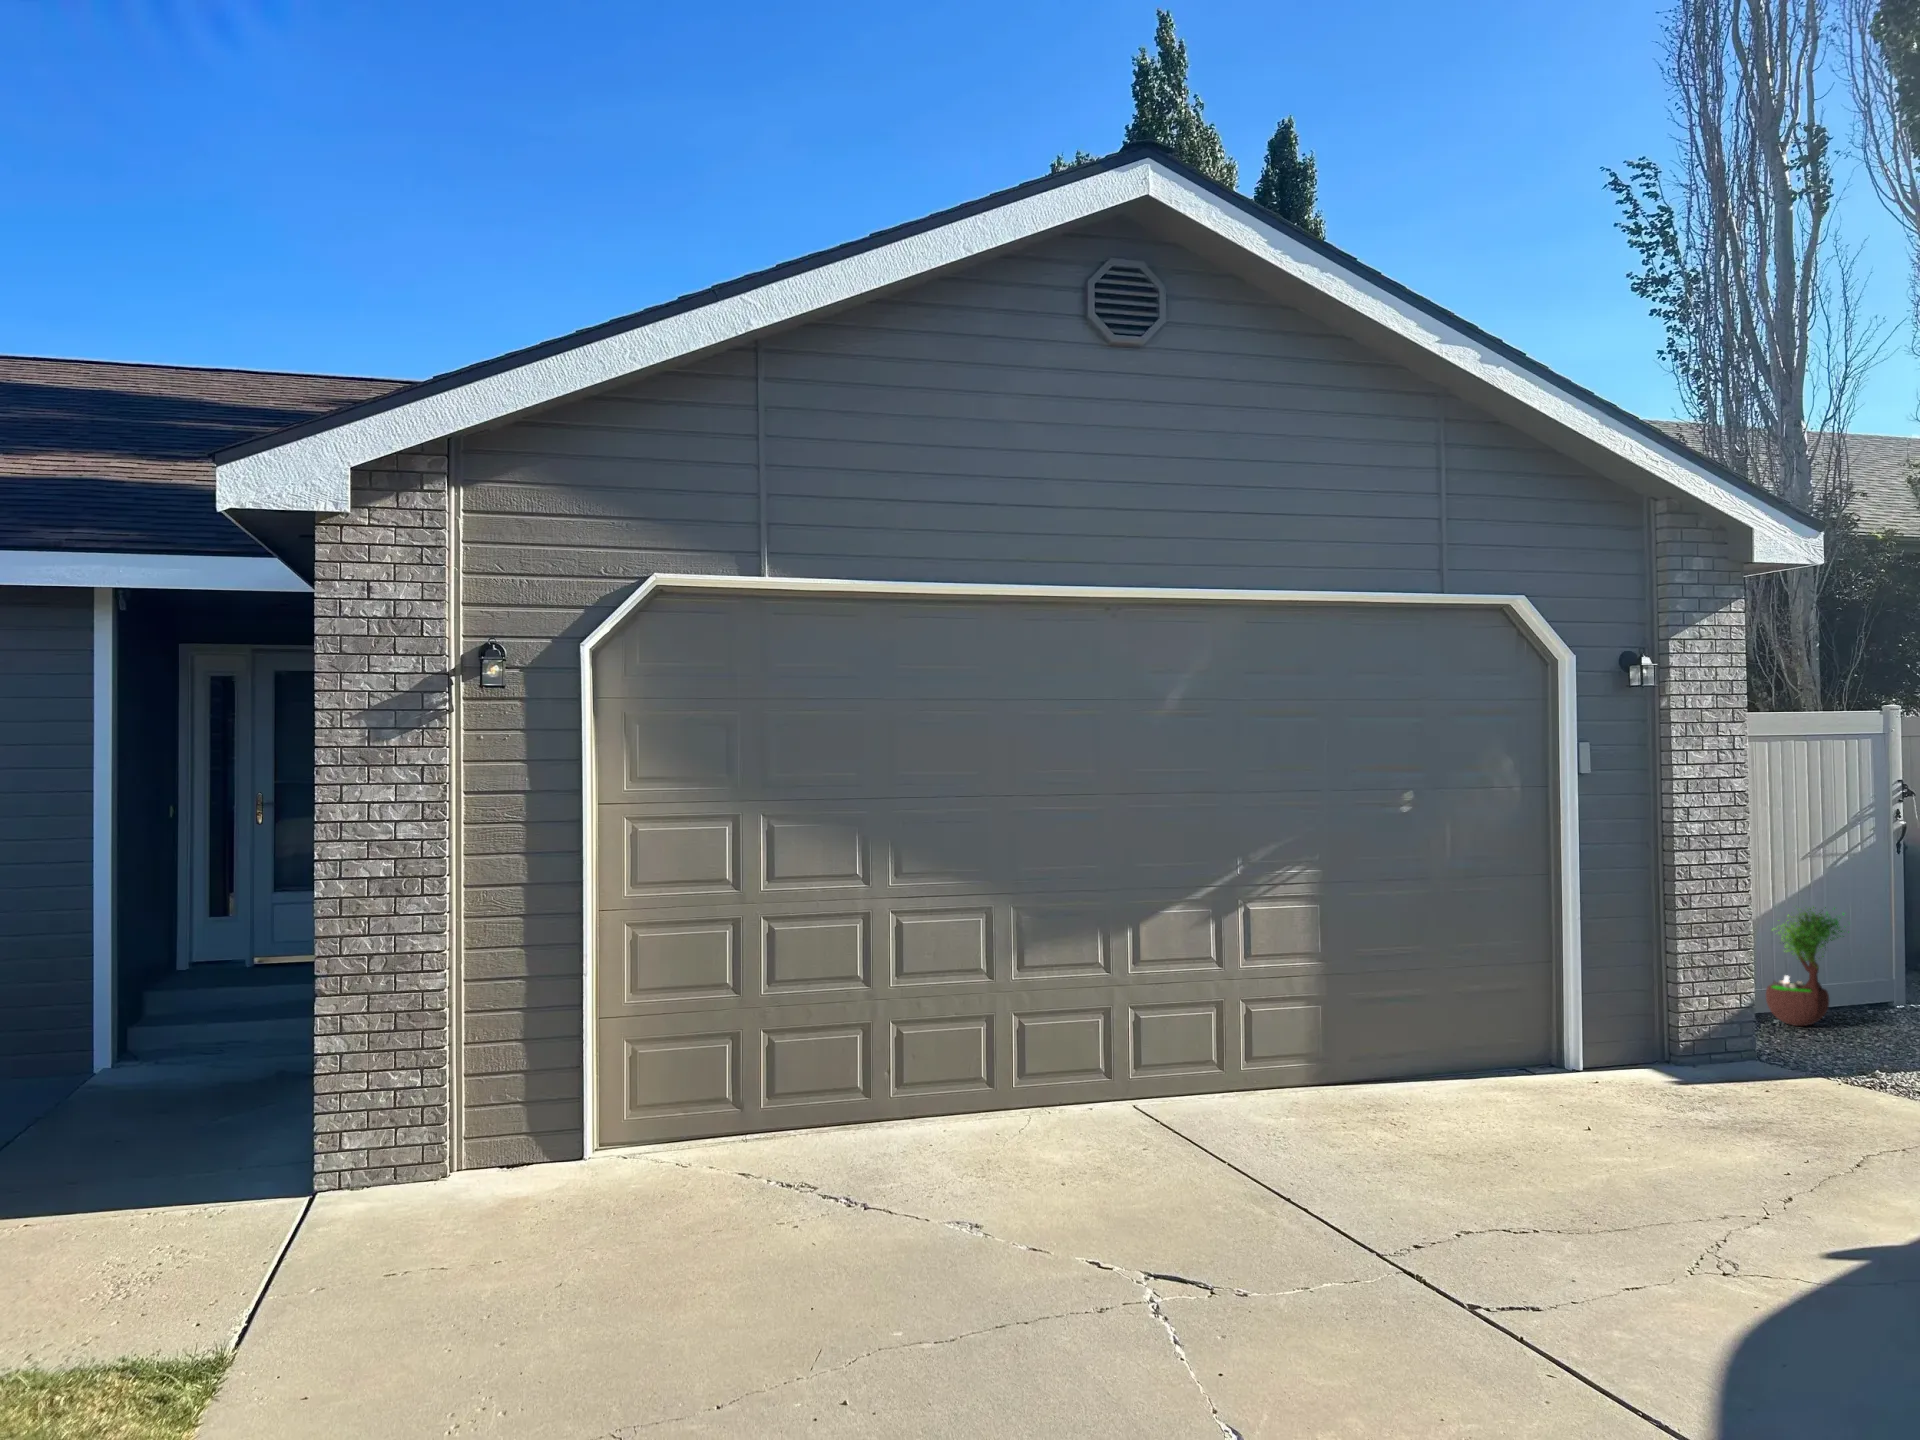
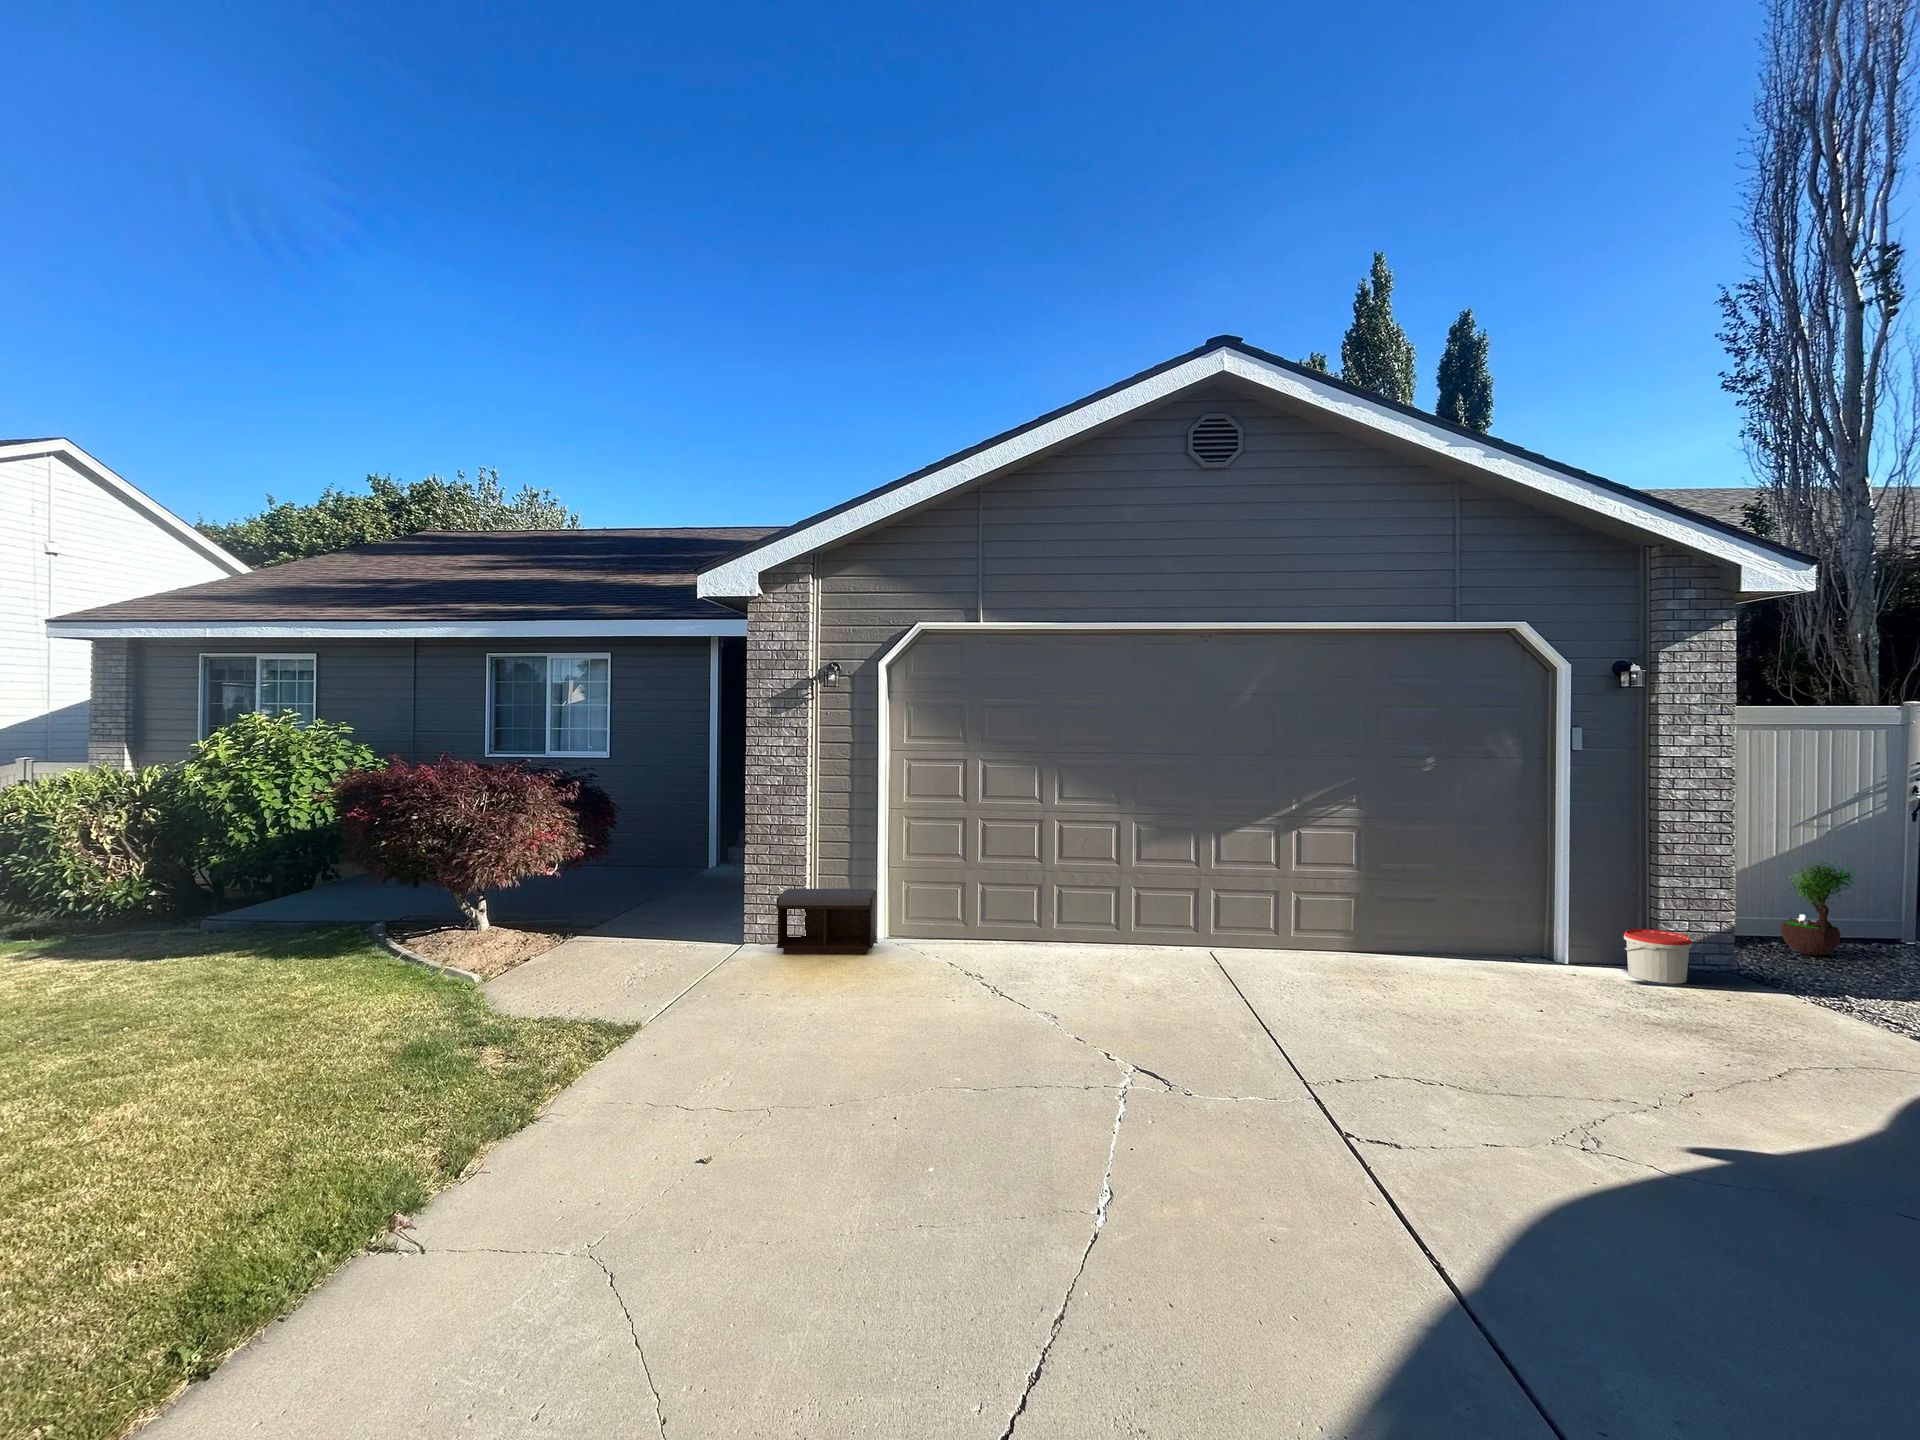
bucket: none [1647,1011,1729,1081] -> present [1624,929,1692,984]
bench: none [401,1060,594,1204] -> present [776,889,876,955]

